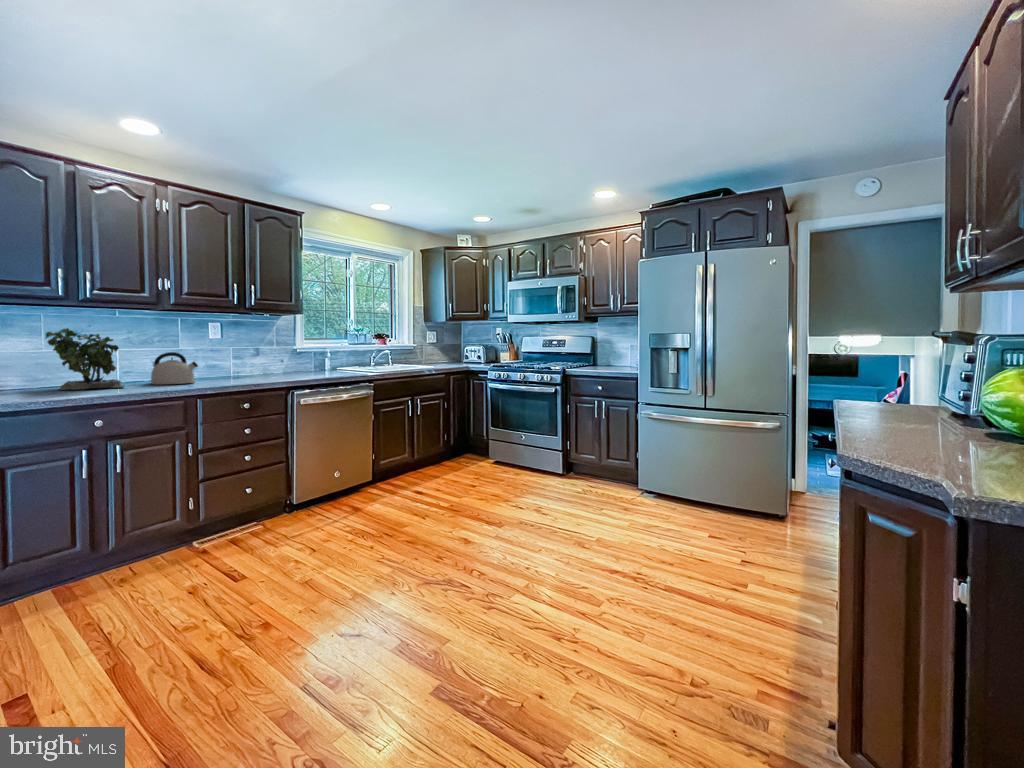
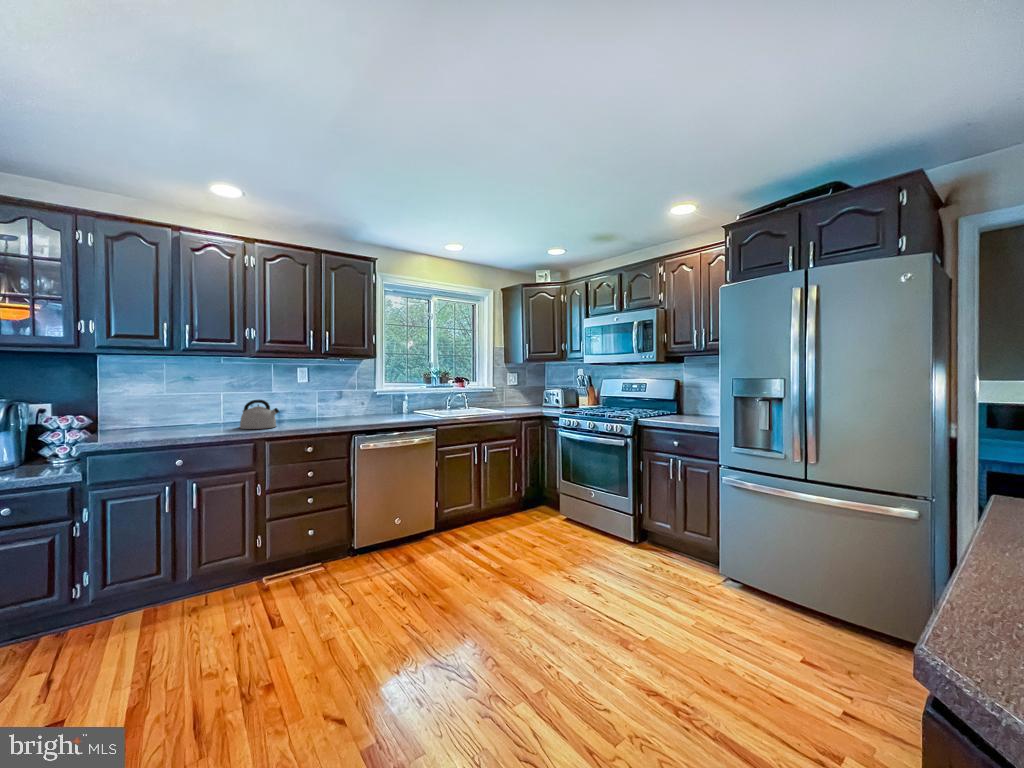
potted plant: present [45,326,124,390] -> none [157,378,215,434]

